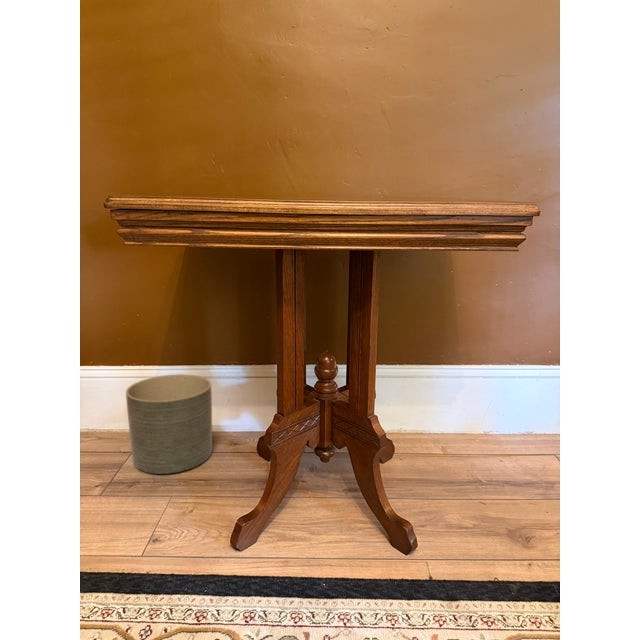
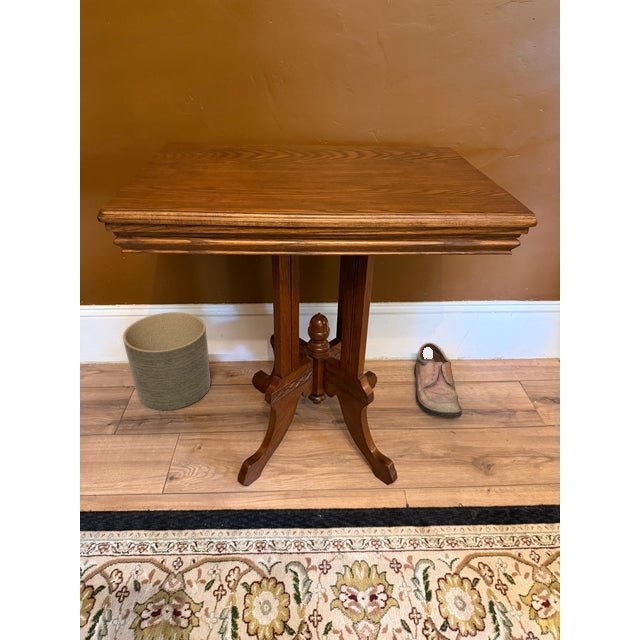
shoe: none [435,412,491,485] -> present [414,343,462,417]

